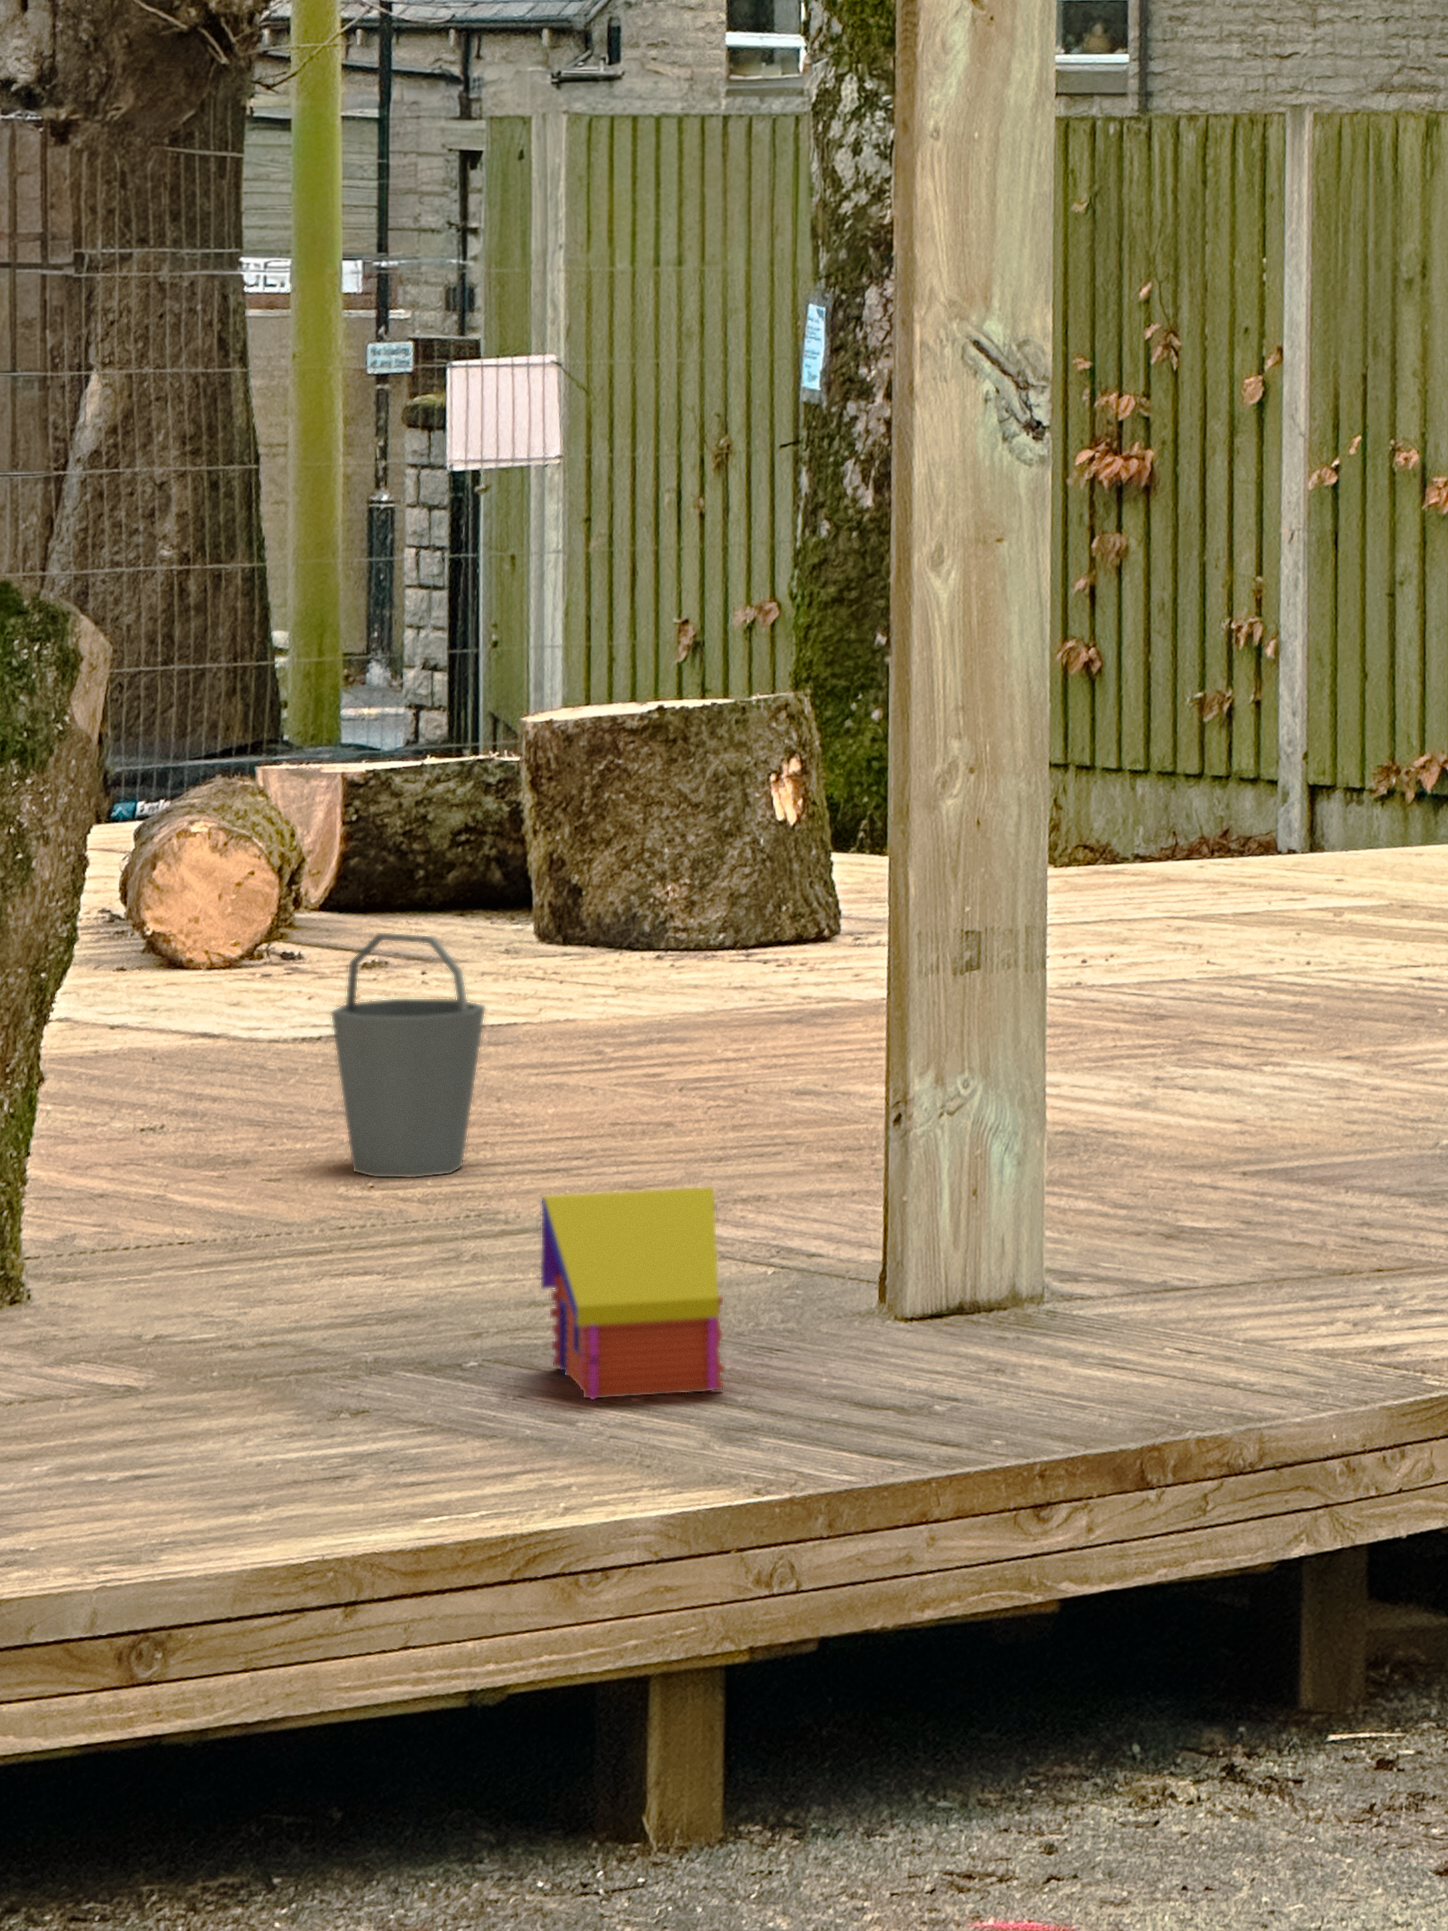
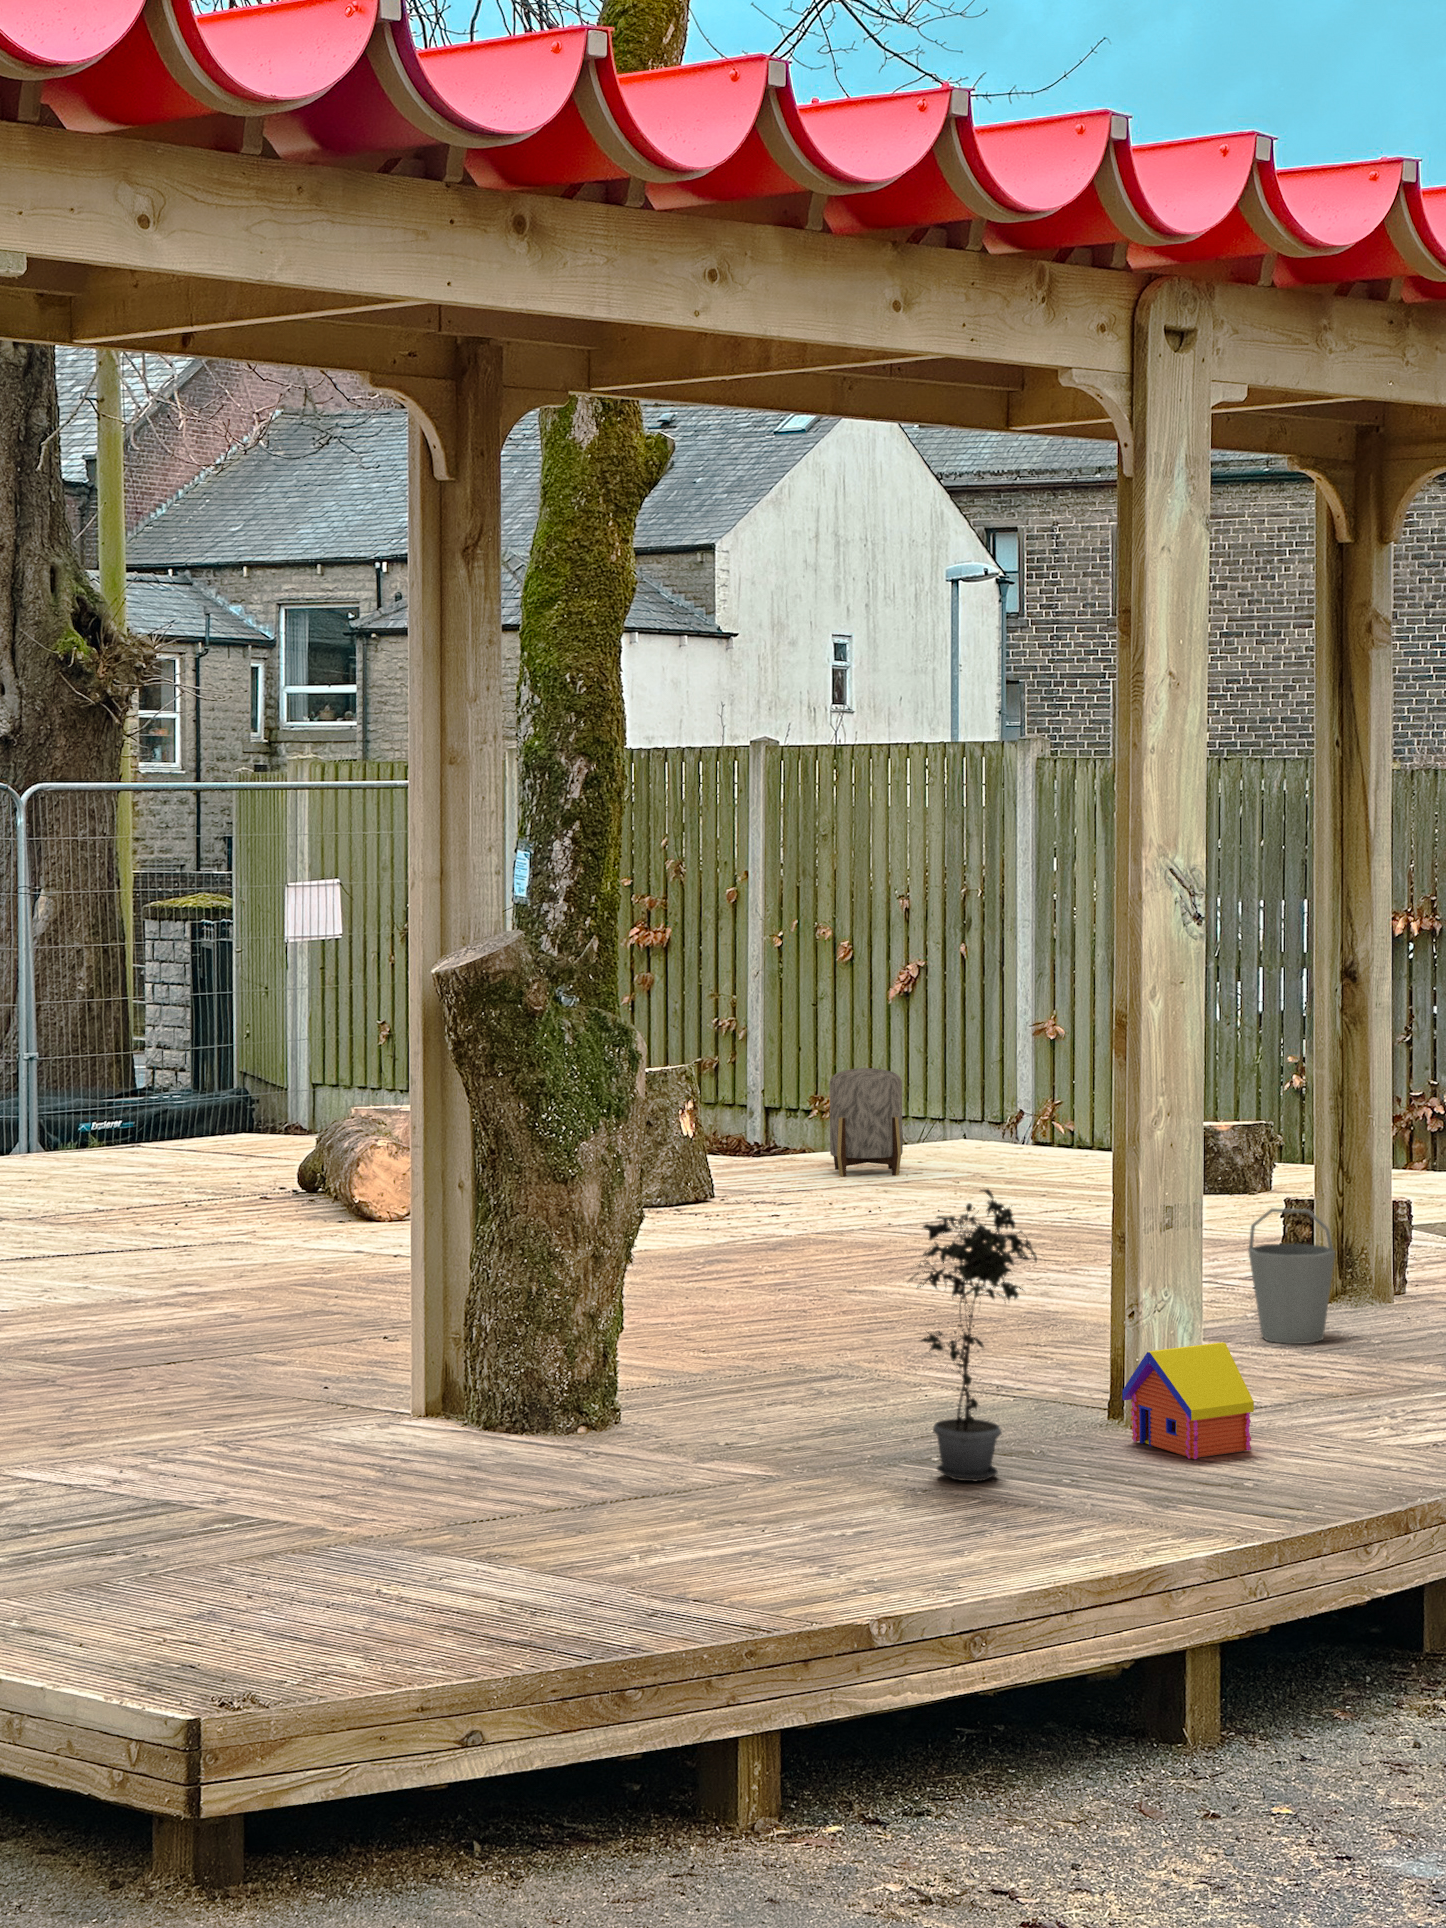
stool: none [1155,710,1295,918] -> present [829,1068,903,1176]
potted plant: none [27,879,260,1415] -> present [909,1189,1037,1481]
bucket: present [331,933,485,1177] -> present [1248,1208,1335,1344]

